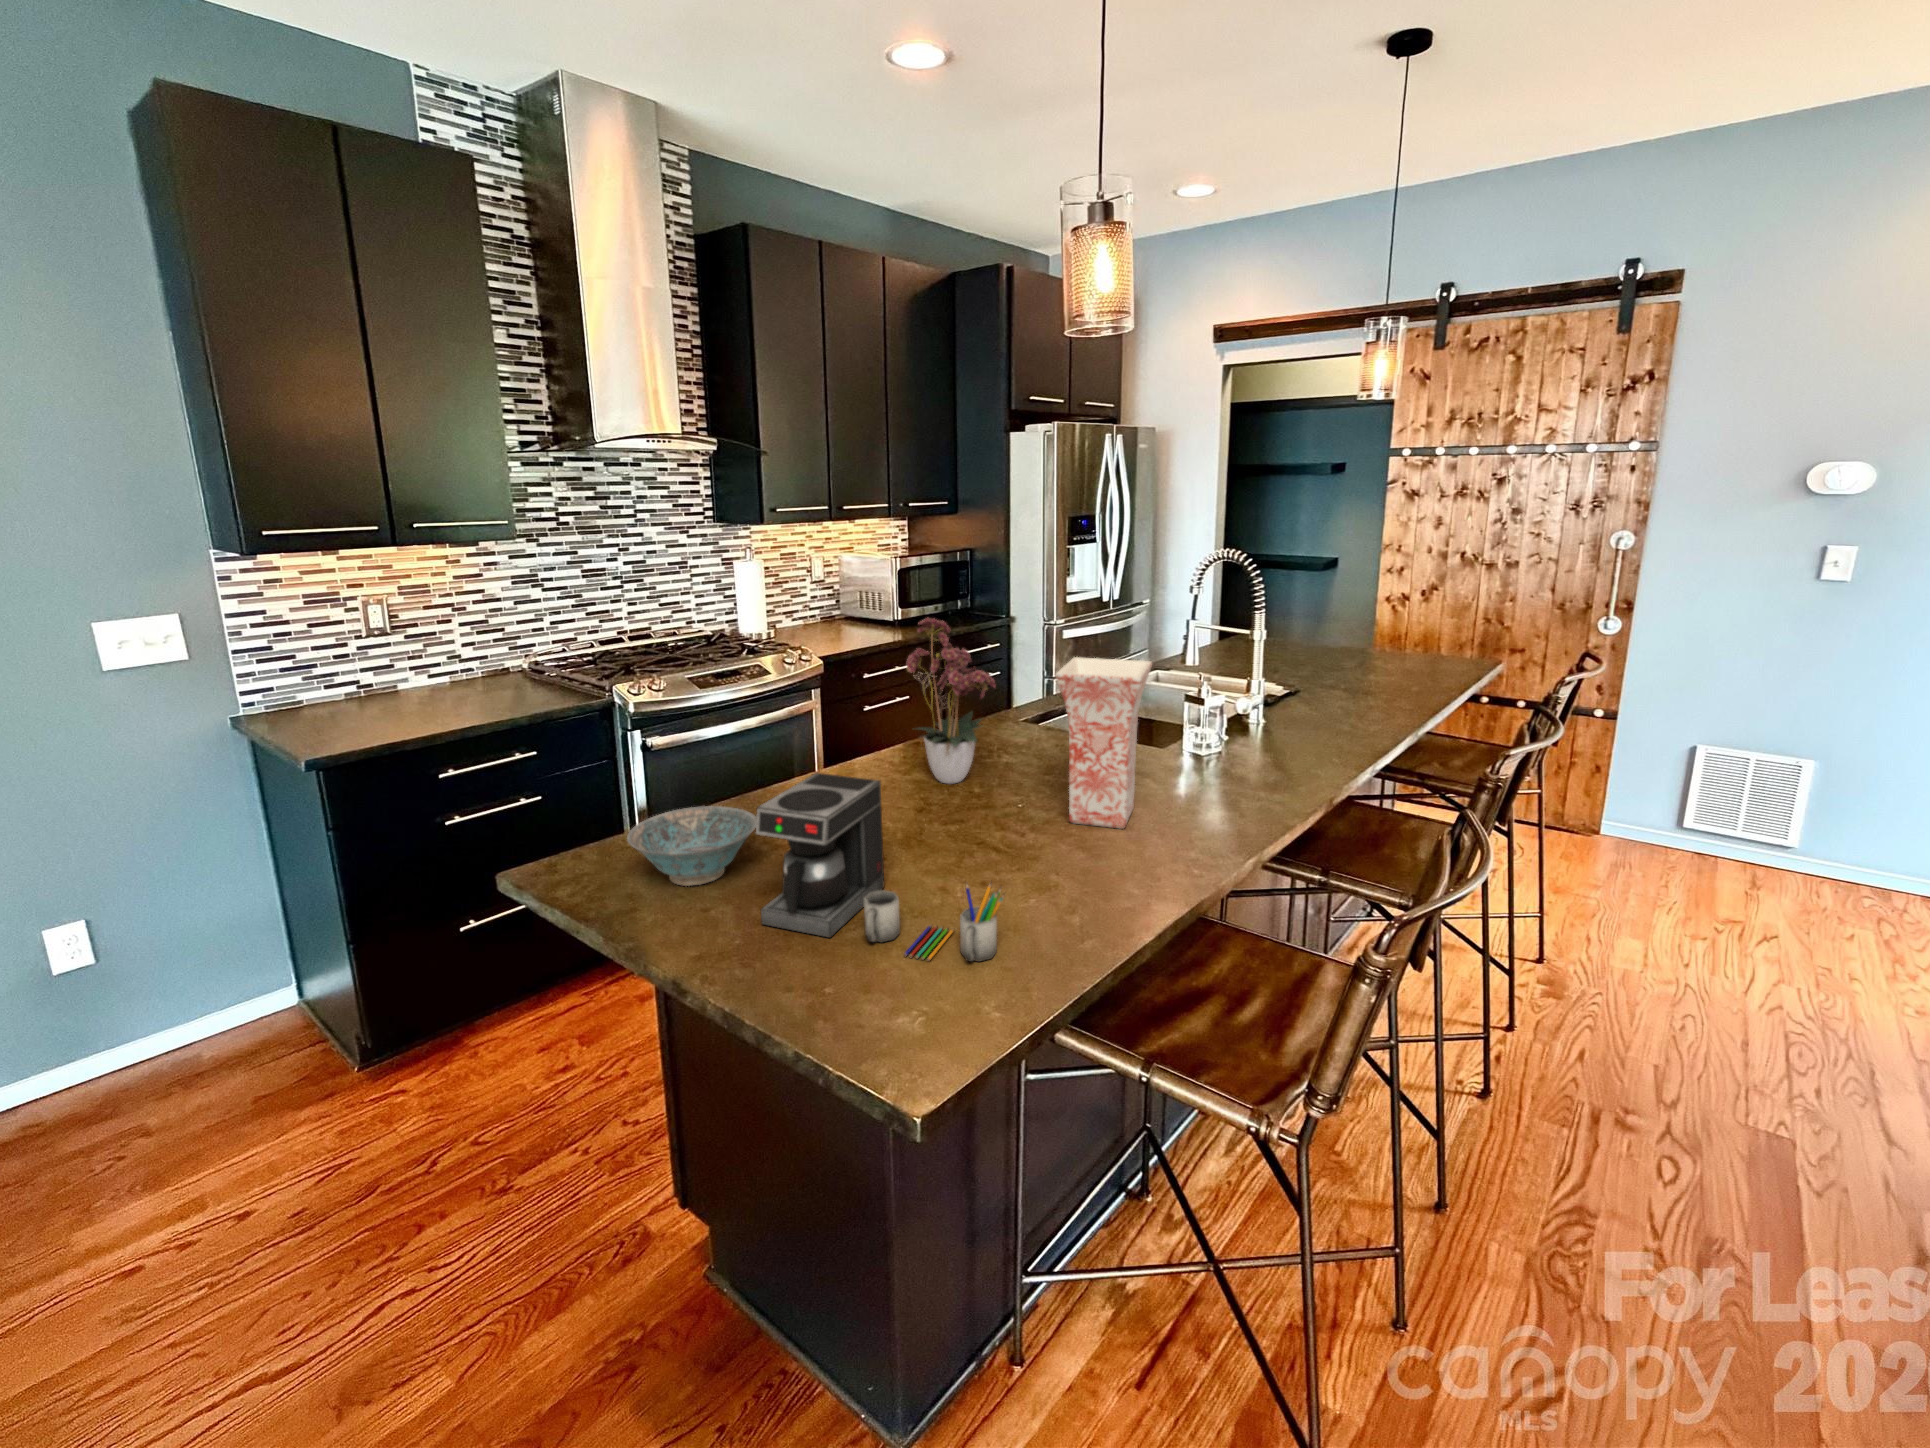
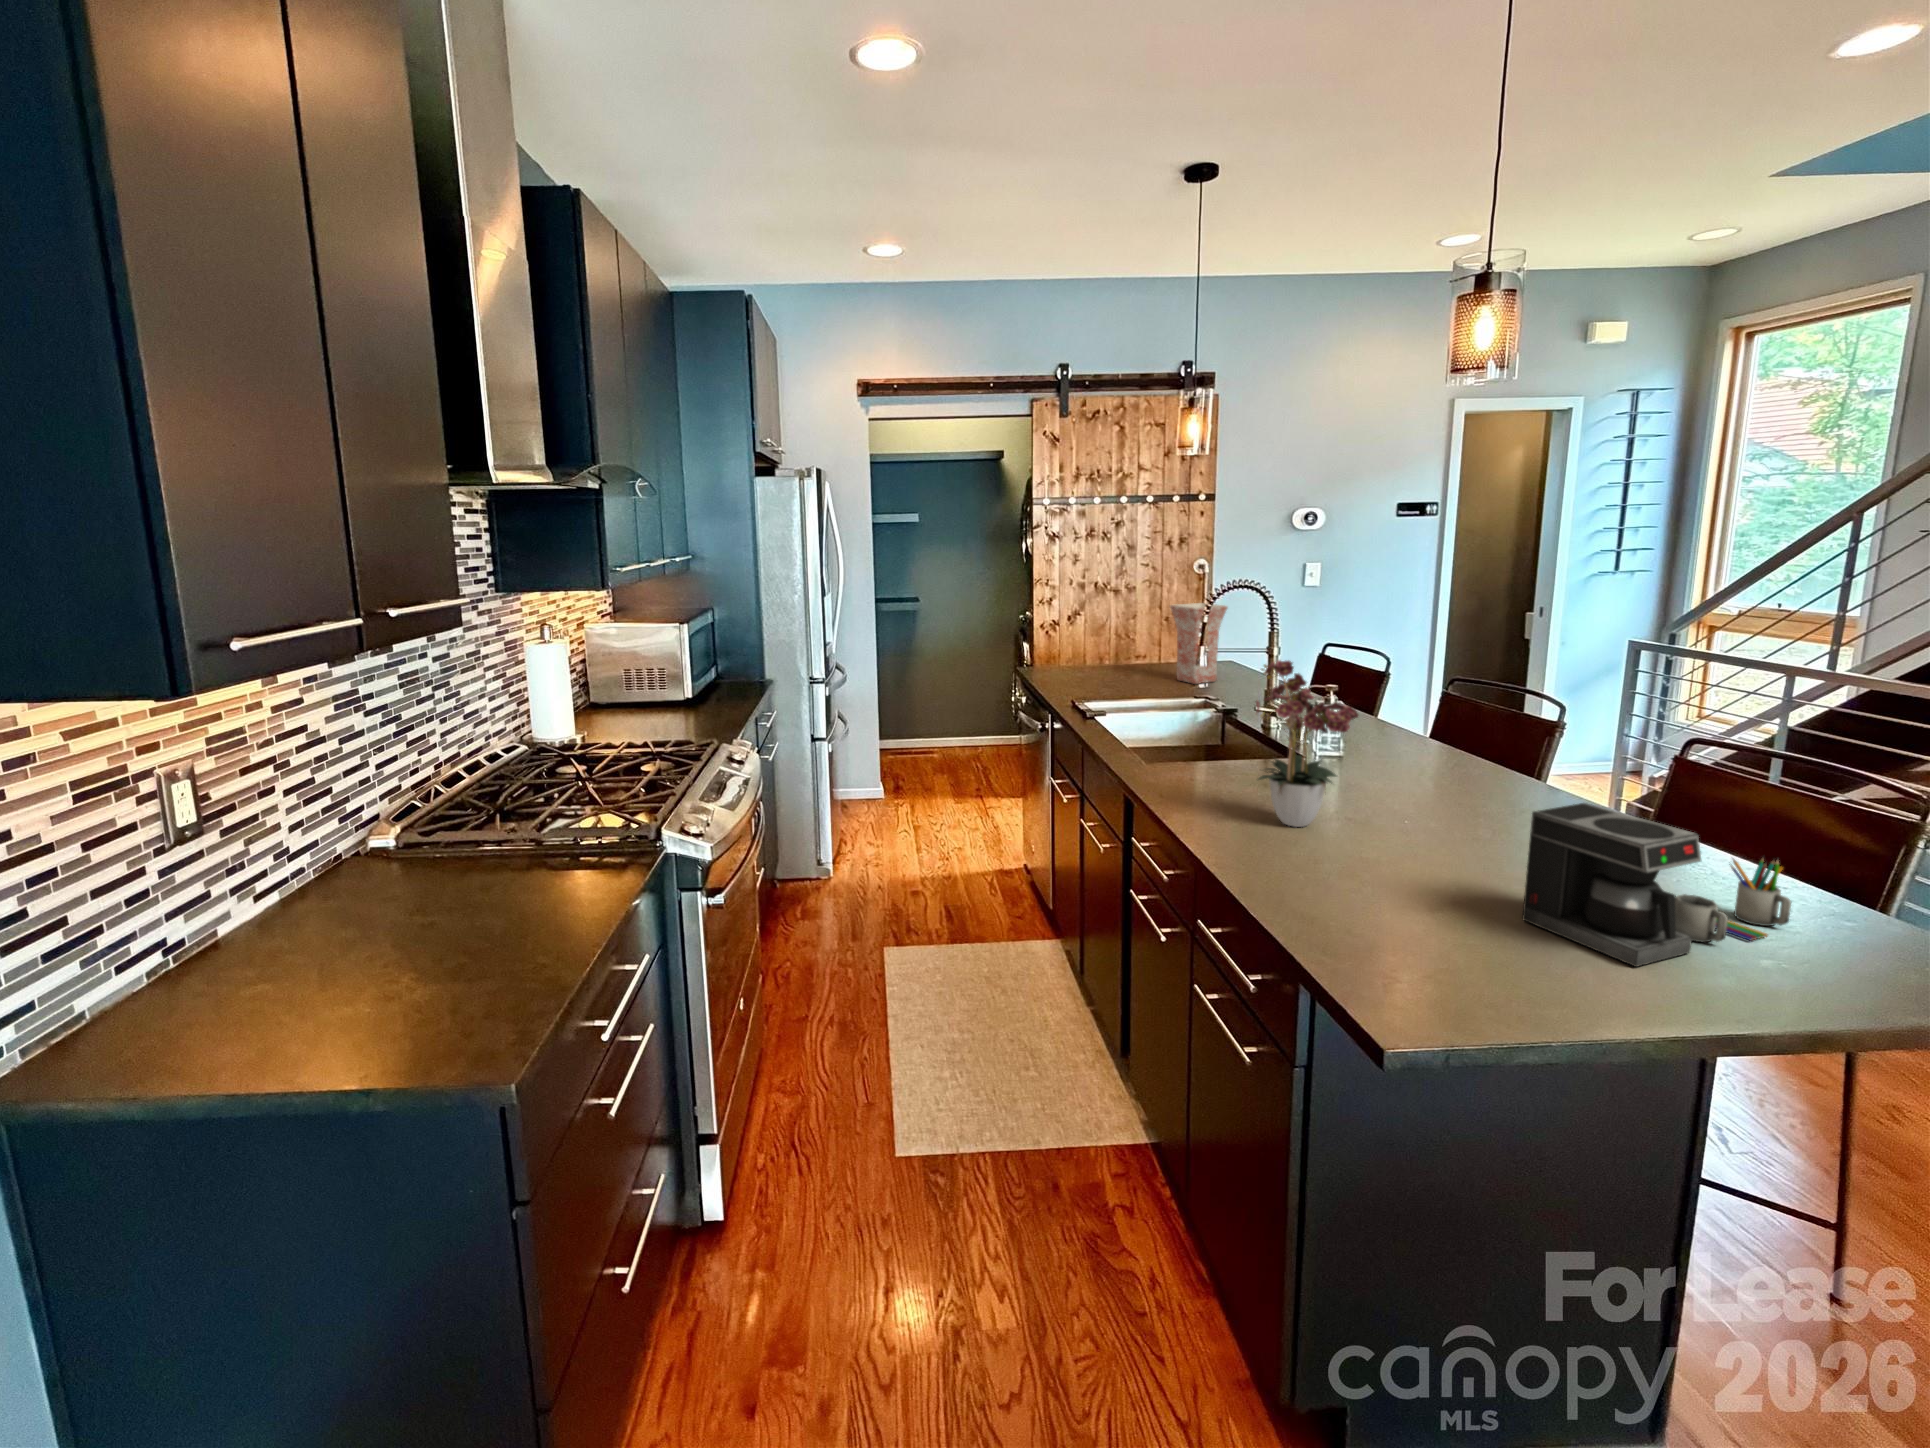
vase: present [1055,657,1152,829] -> present [1170,603,1228,684]
ceramic bowl: present [627,806,756,886] -> none [1385,880,1553,973]

